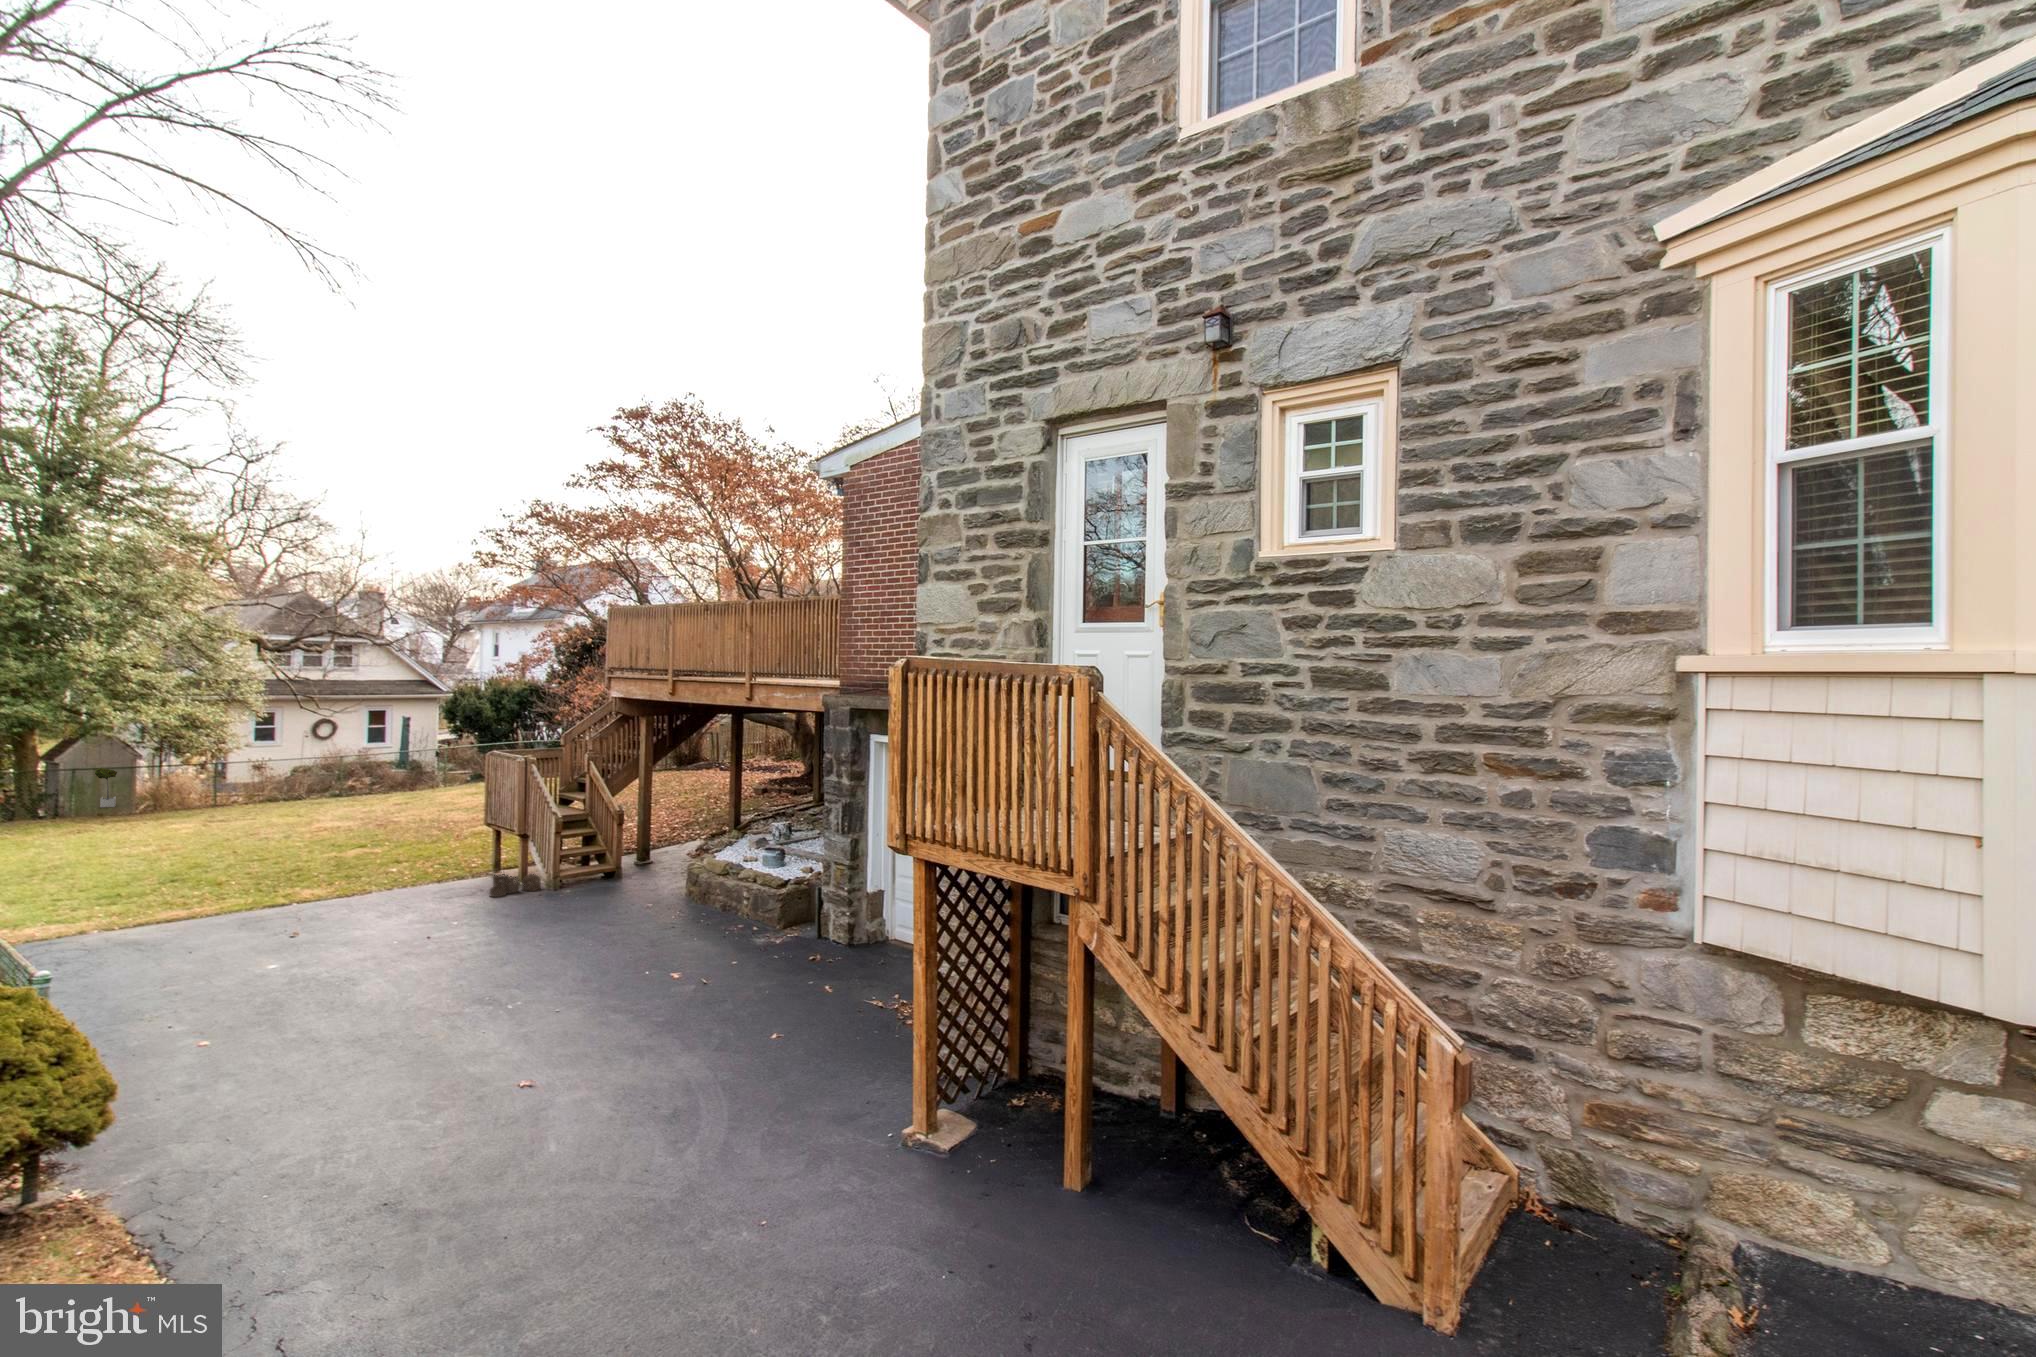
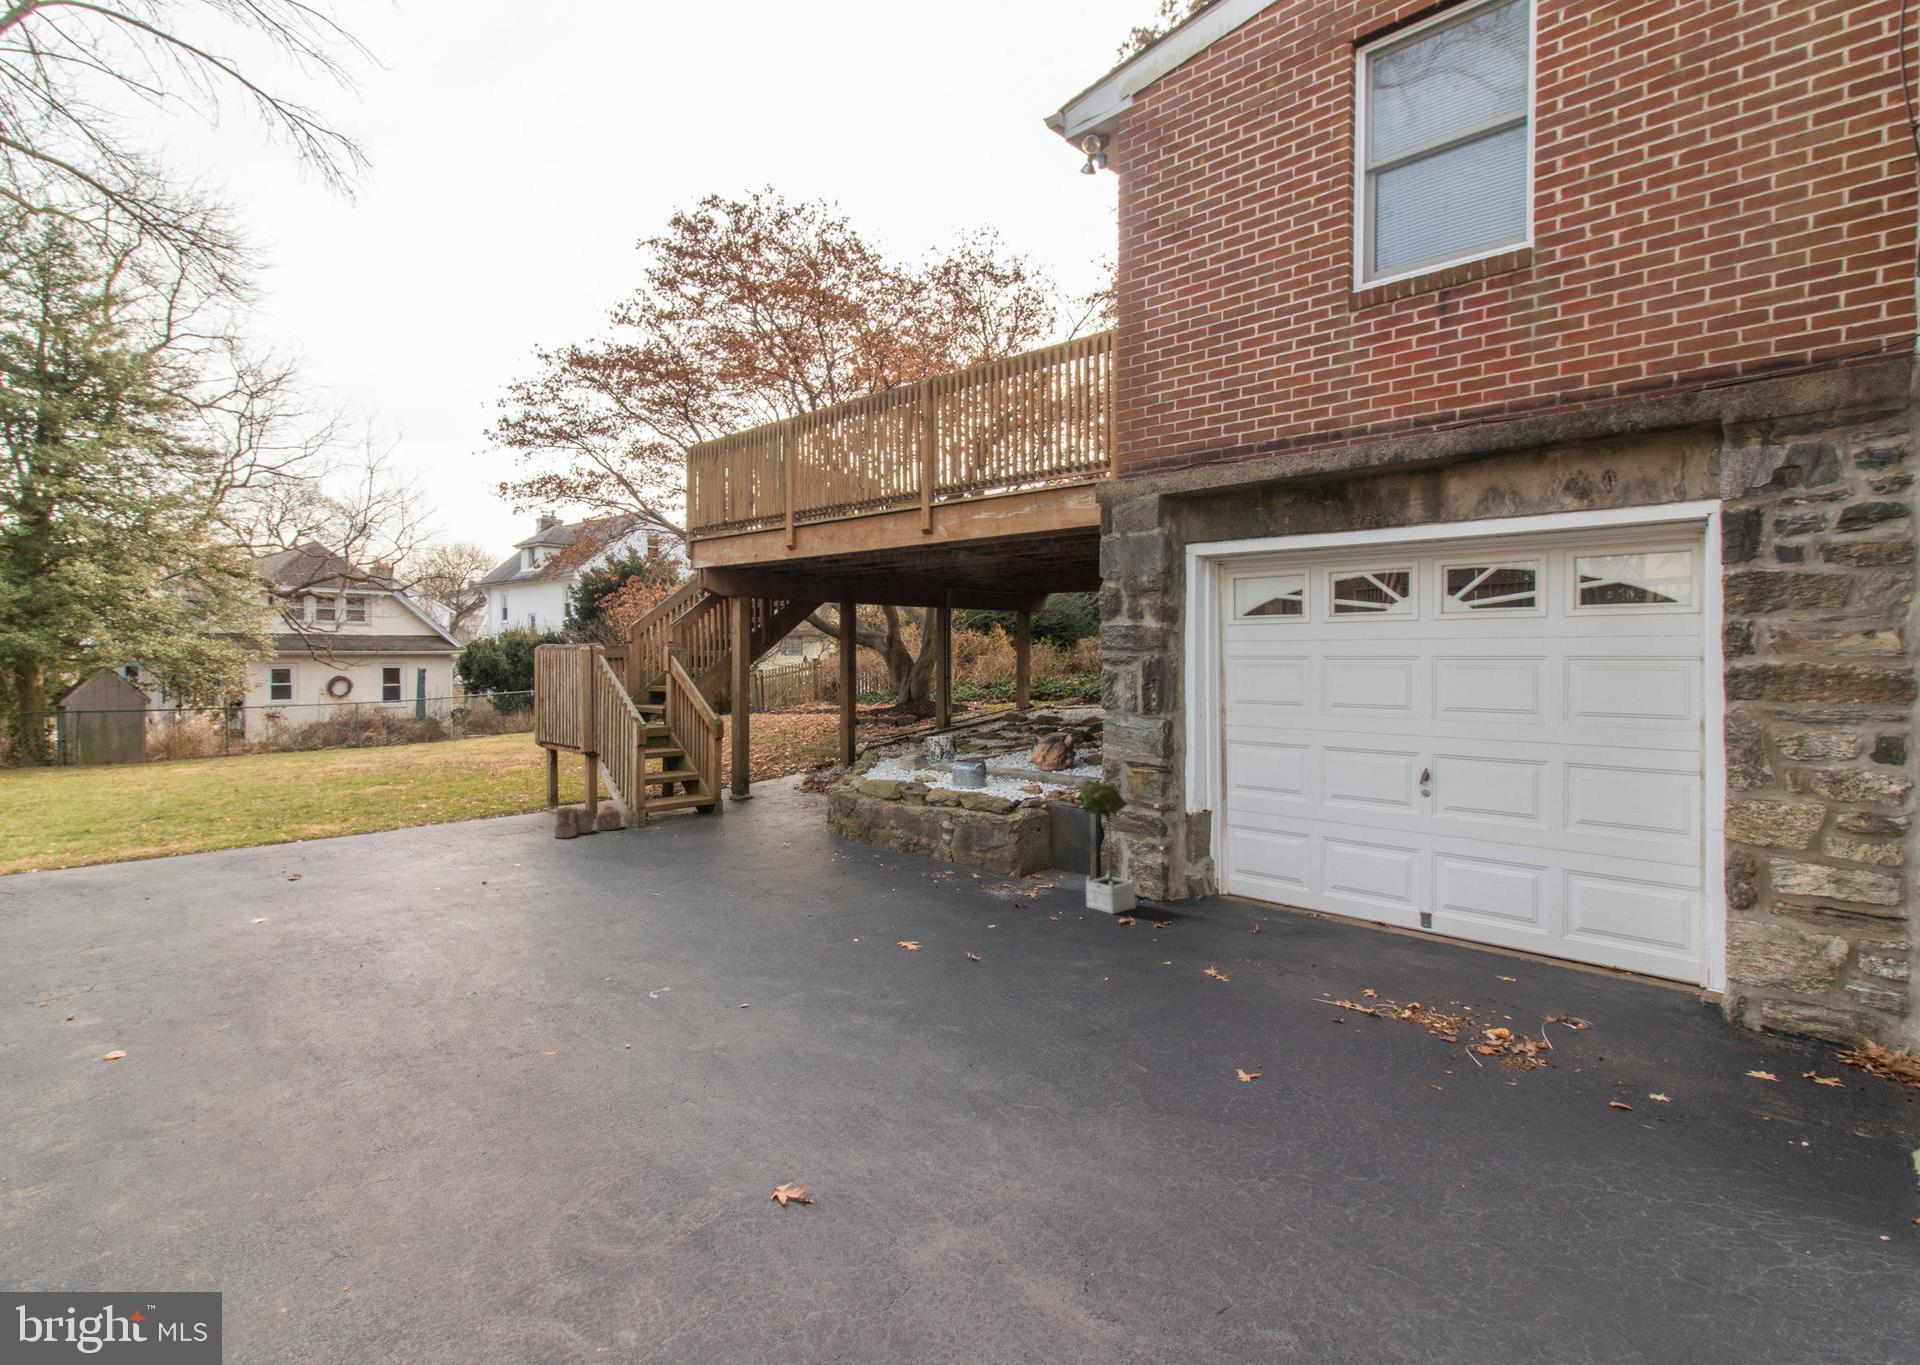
potted tree: present [95,768,117,807] -> present [1079,781,1136,914]

